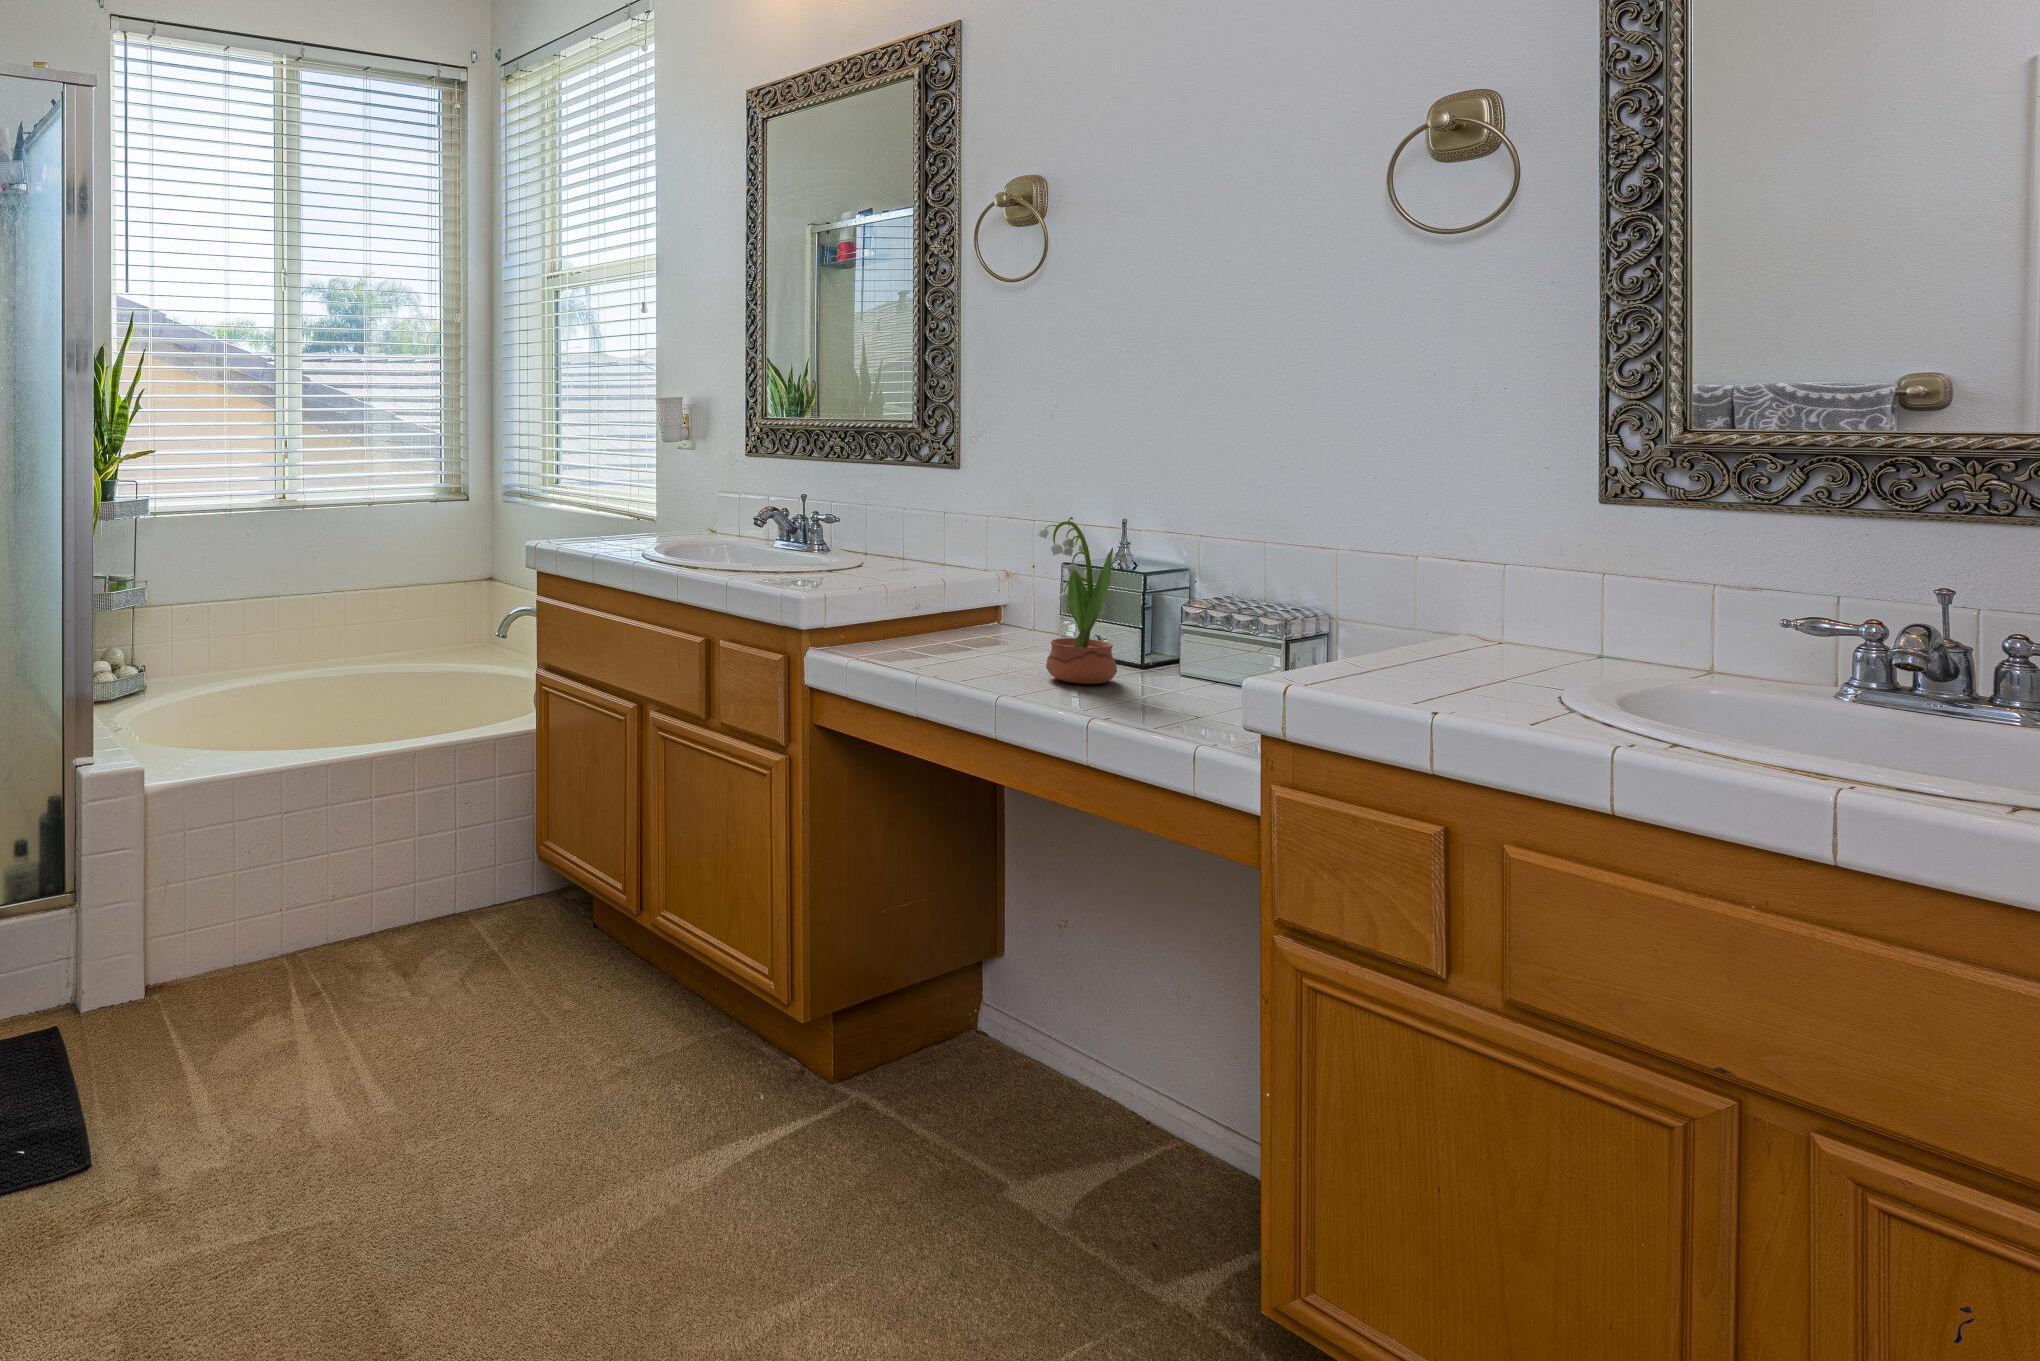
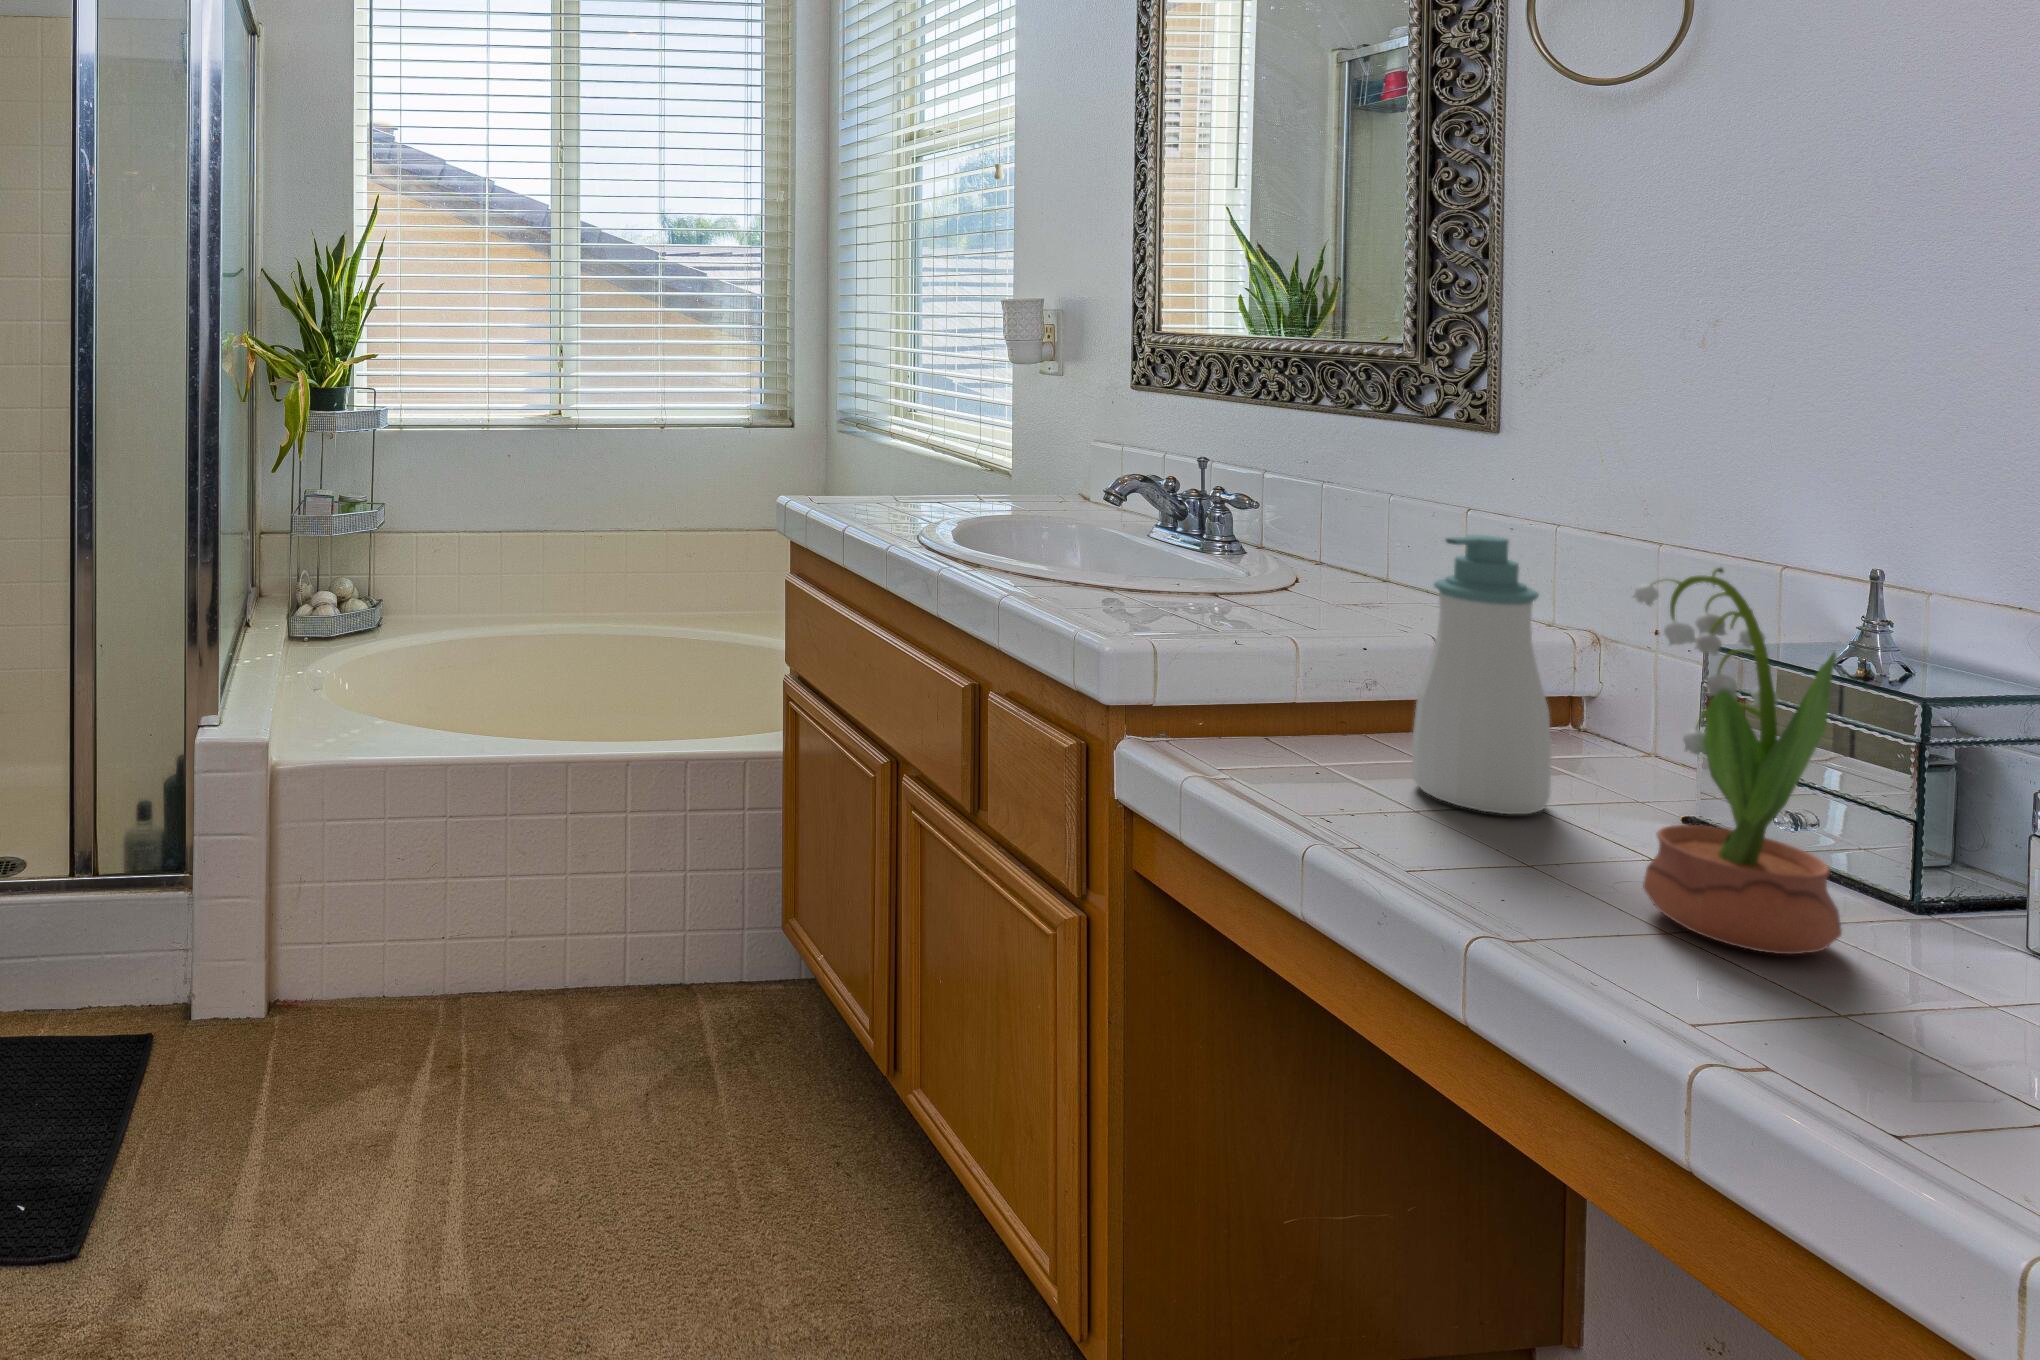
soap bottle: none [942,517,1003,655] -> present [1412,535,1552,814]

